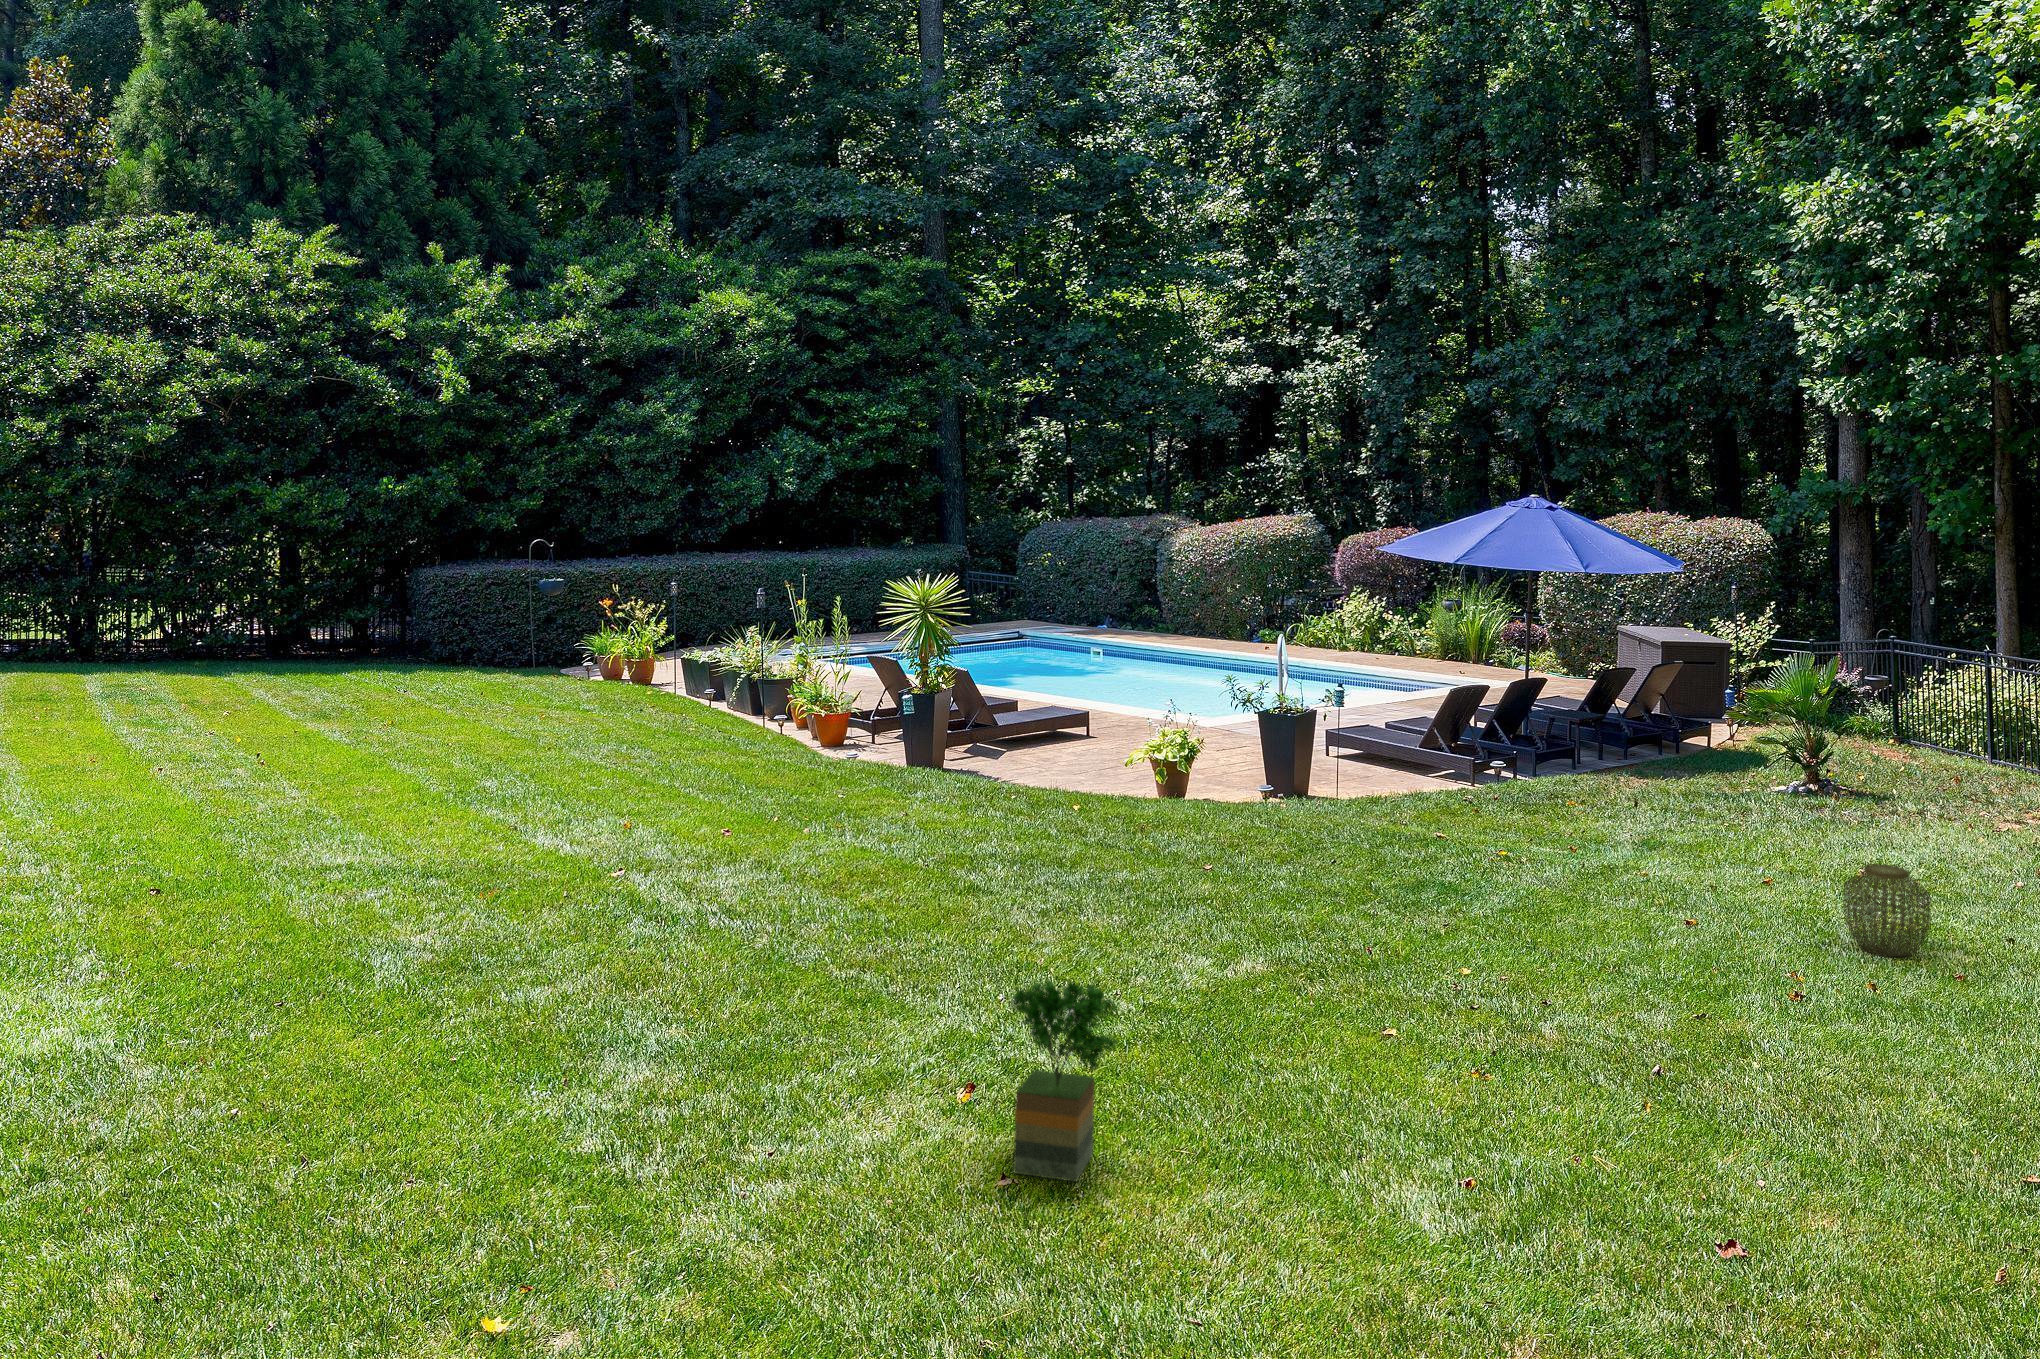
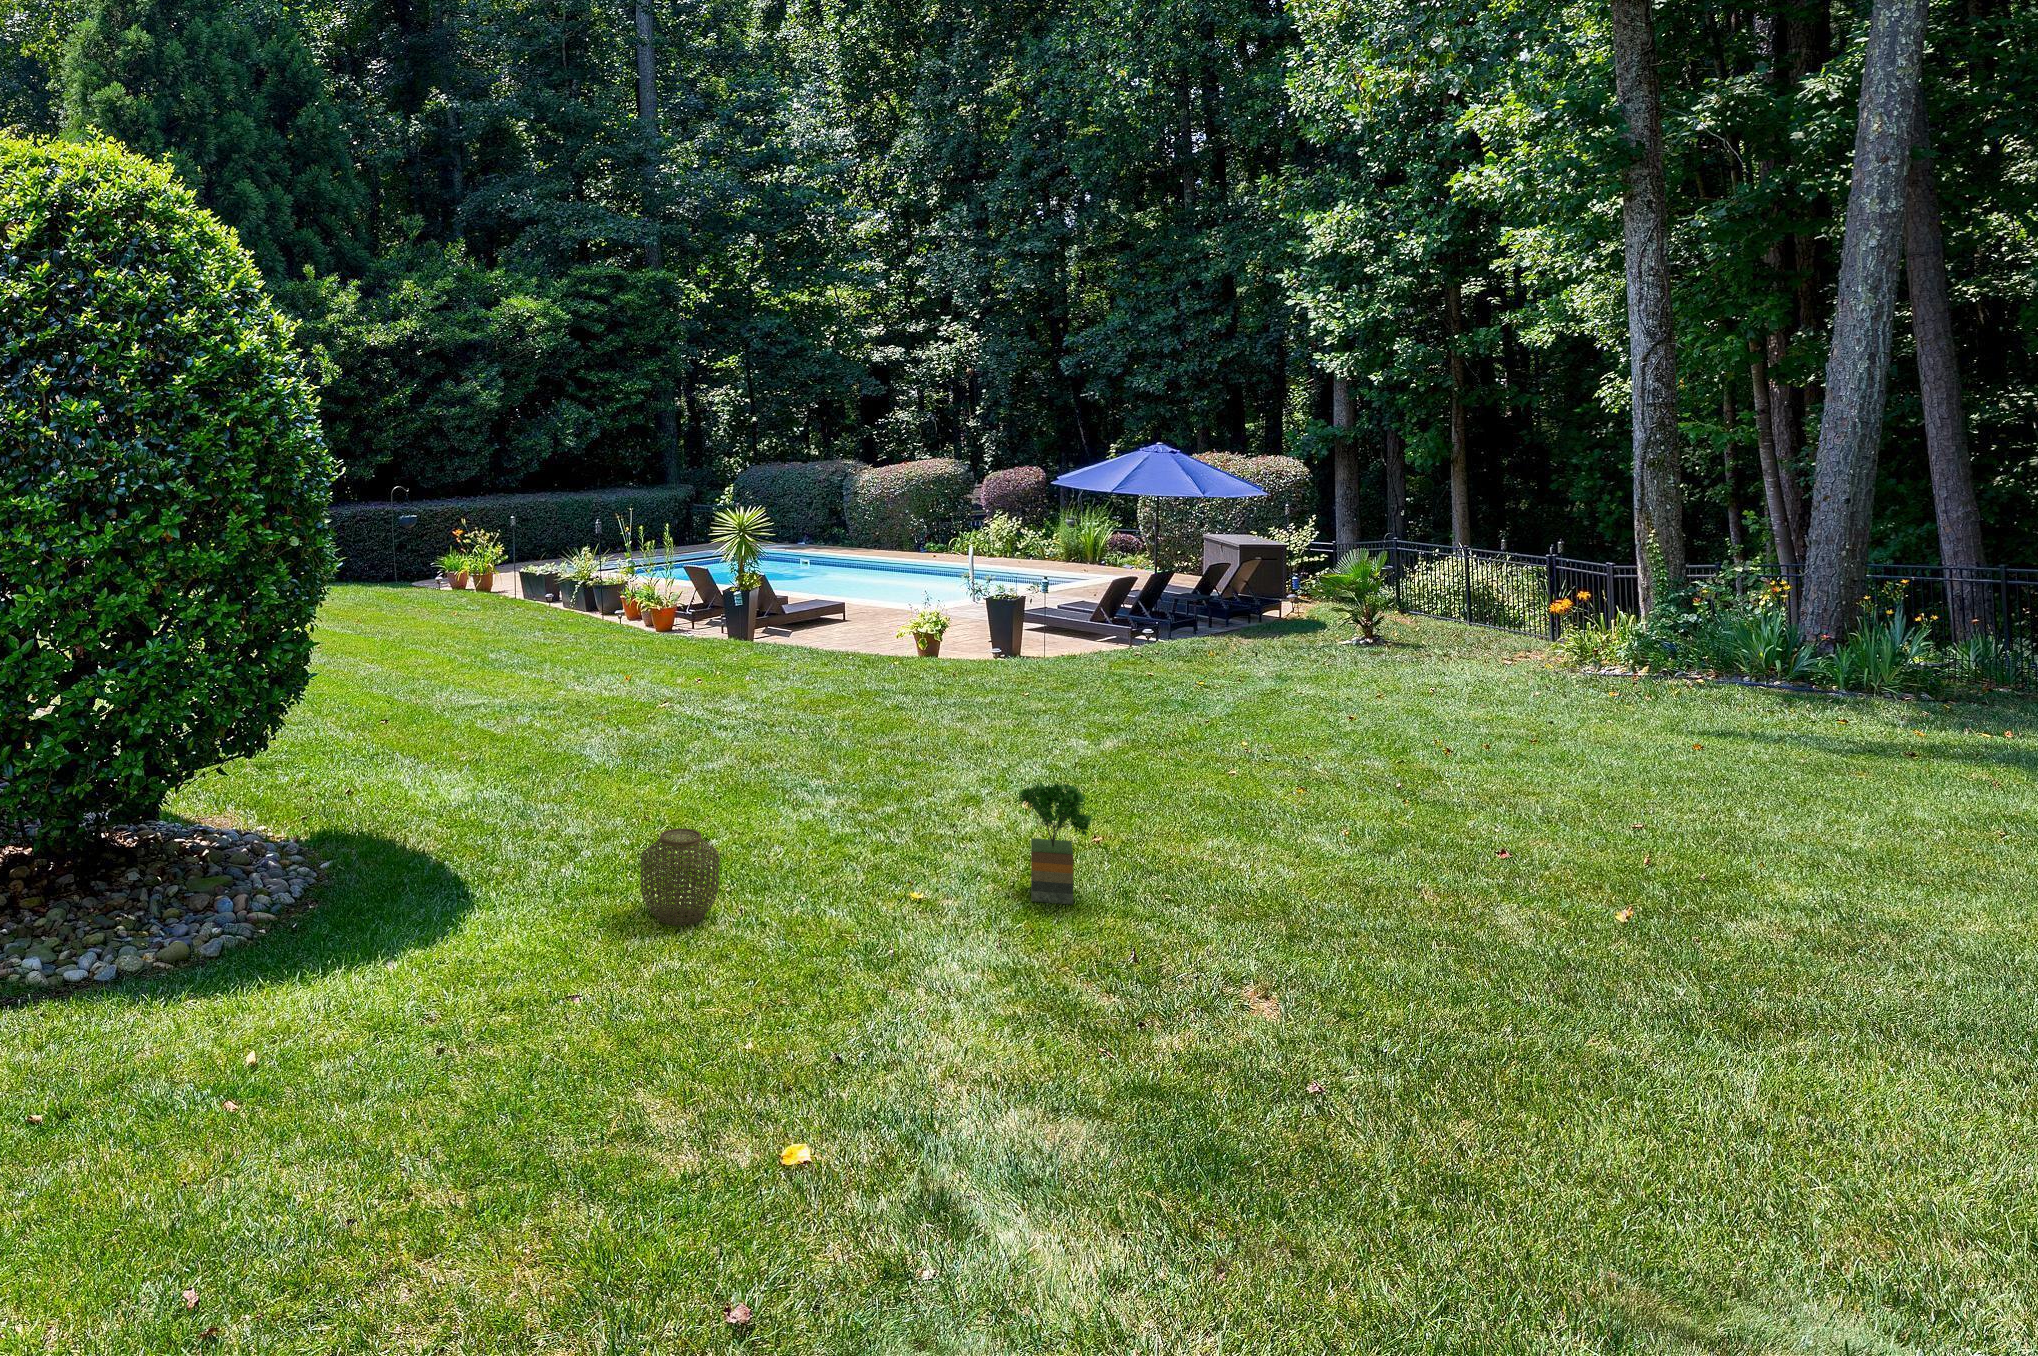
woven basket: present [1843,864,1931,957] -> present [640,828,719,925]

